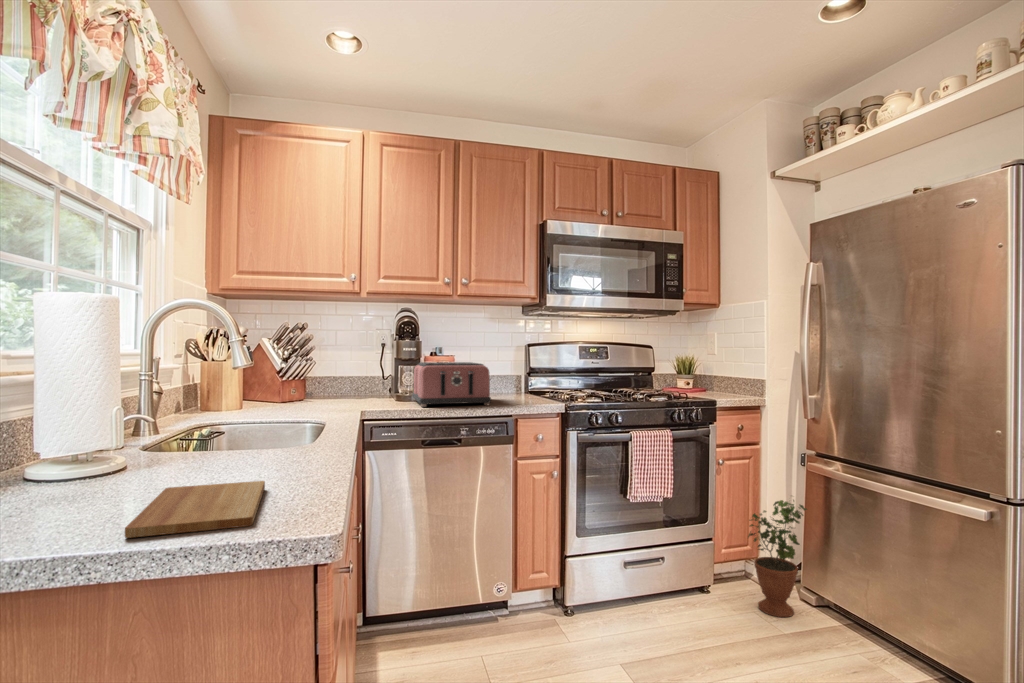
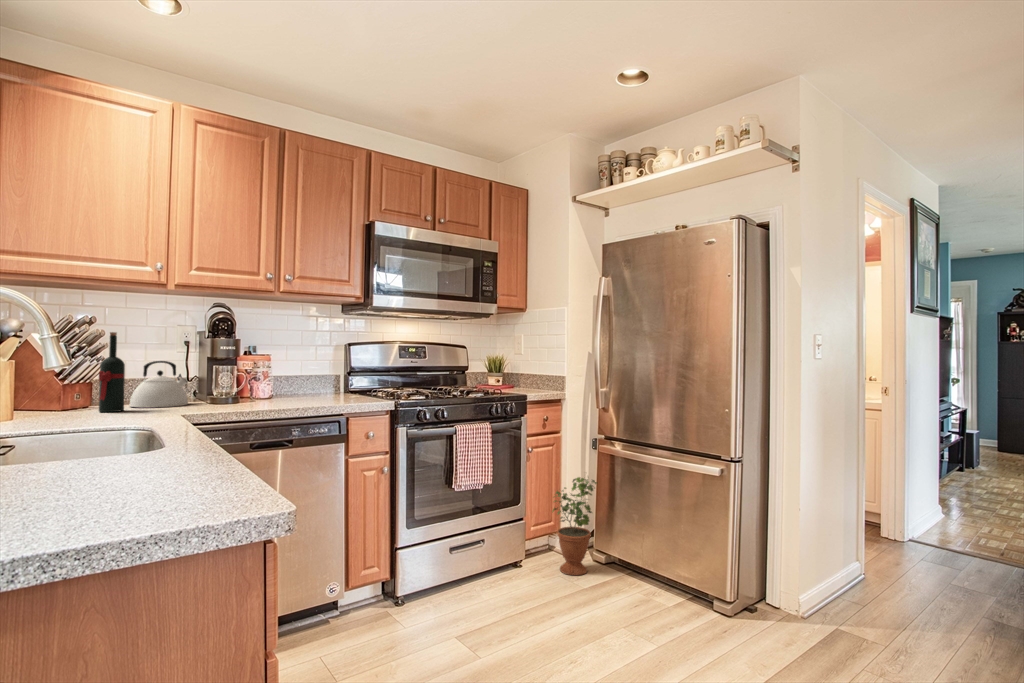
wine bottle: none [307,337,327,406] -> present [99,332,125,412]
kettle: none [335,362,381,403] -> present [129,361,188,407]
toaster: present [412,362,491,407] -> none [229,362,324,408]
cutting board: present [125,481,265,538] -> none [59,477,207,535]

